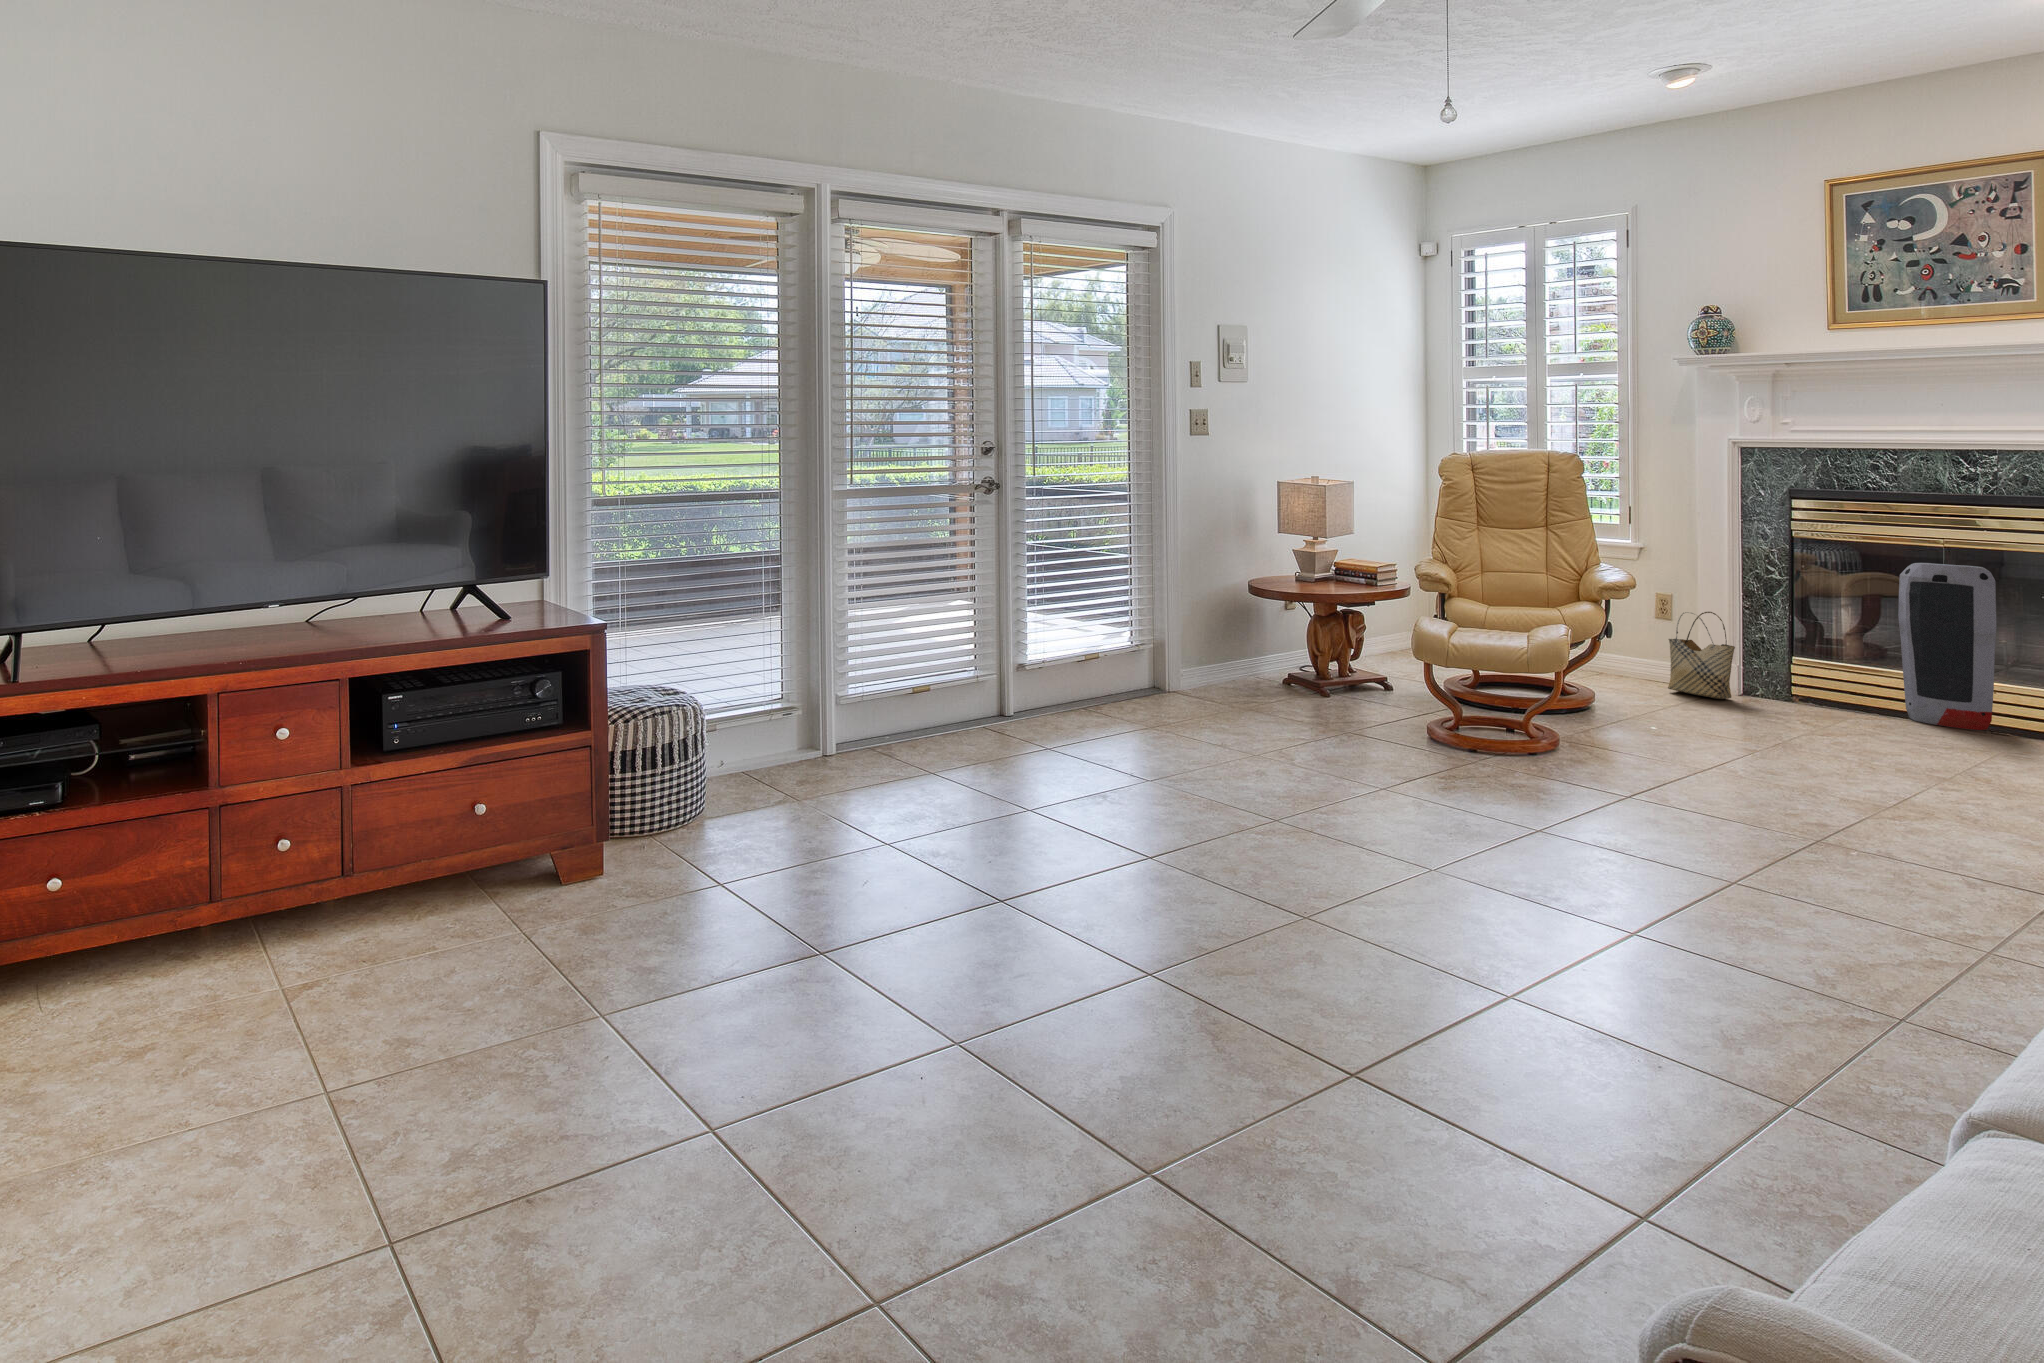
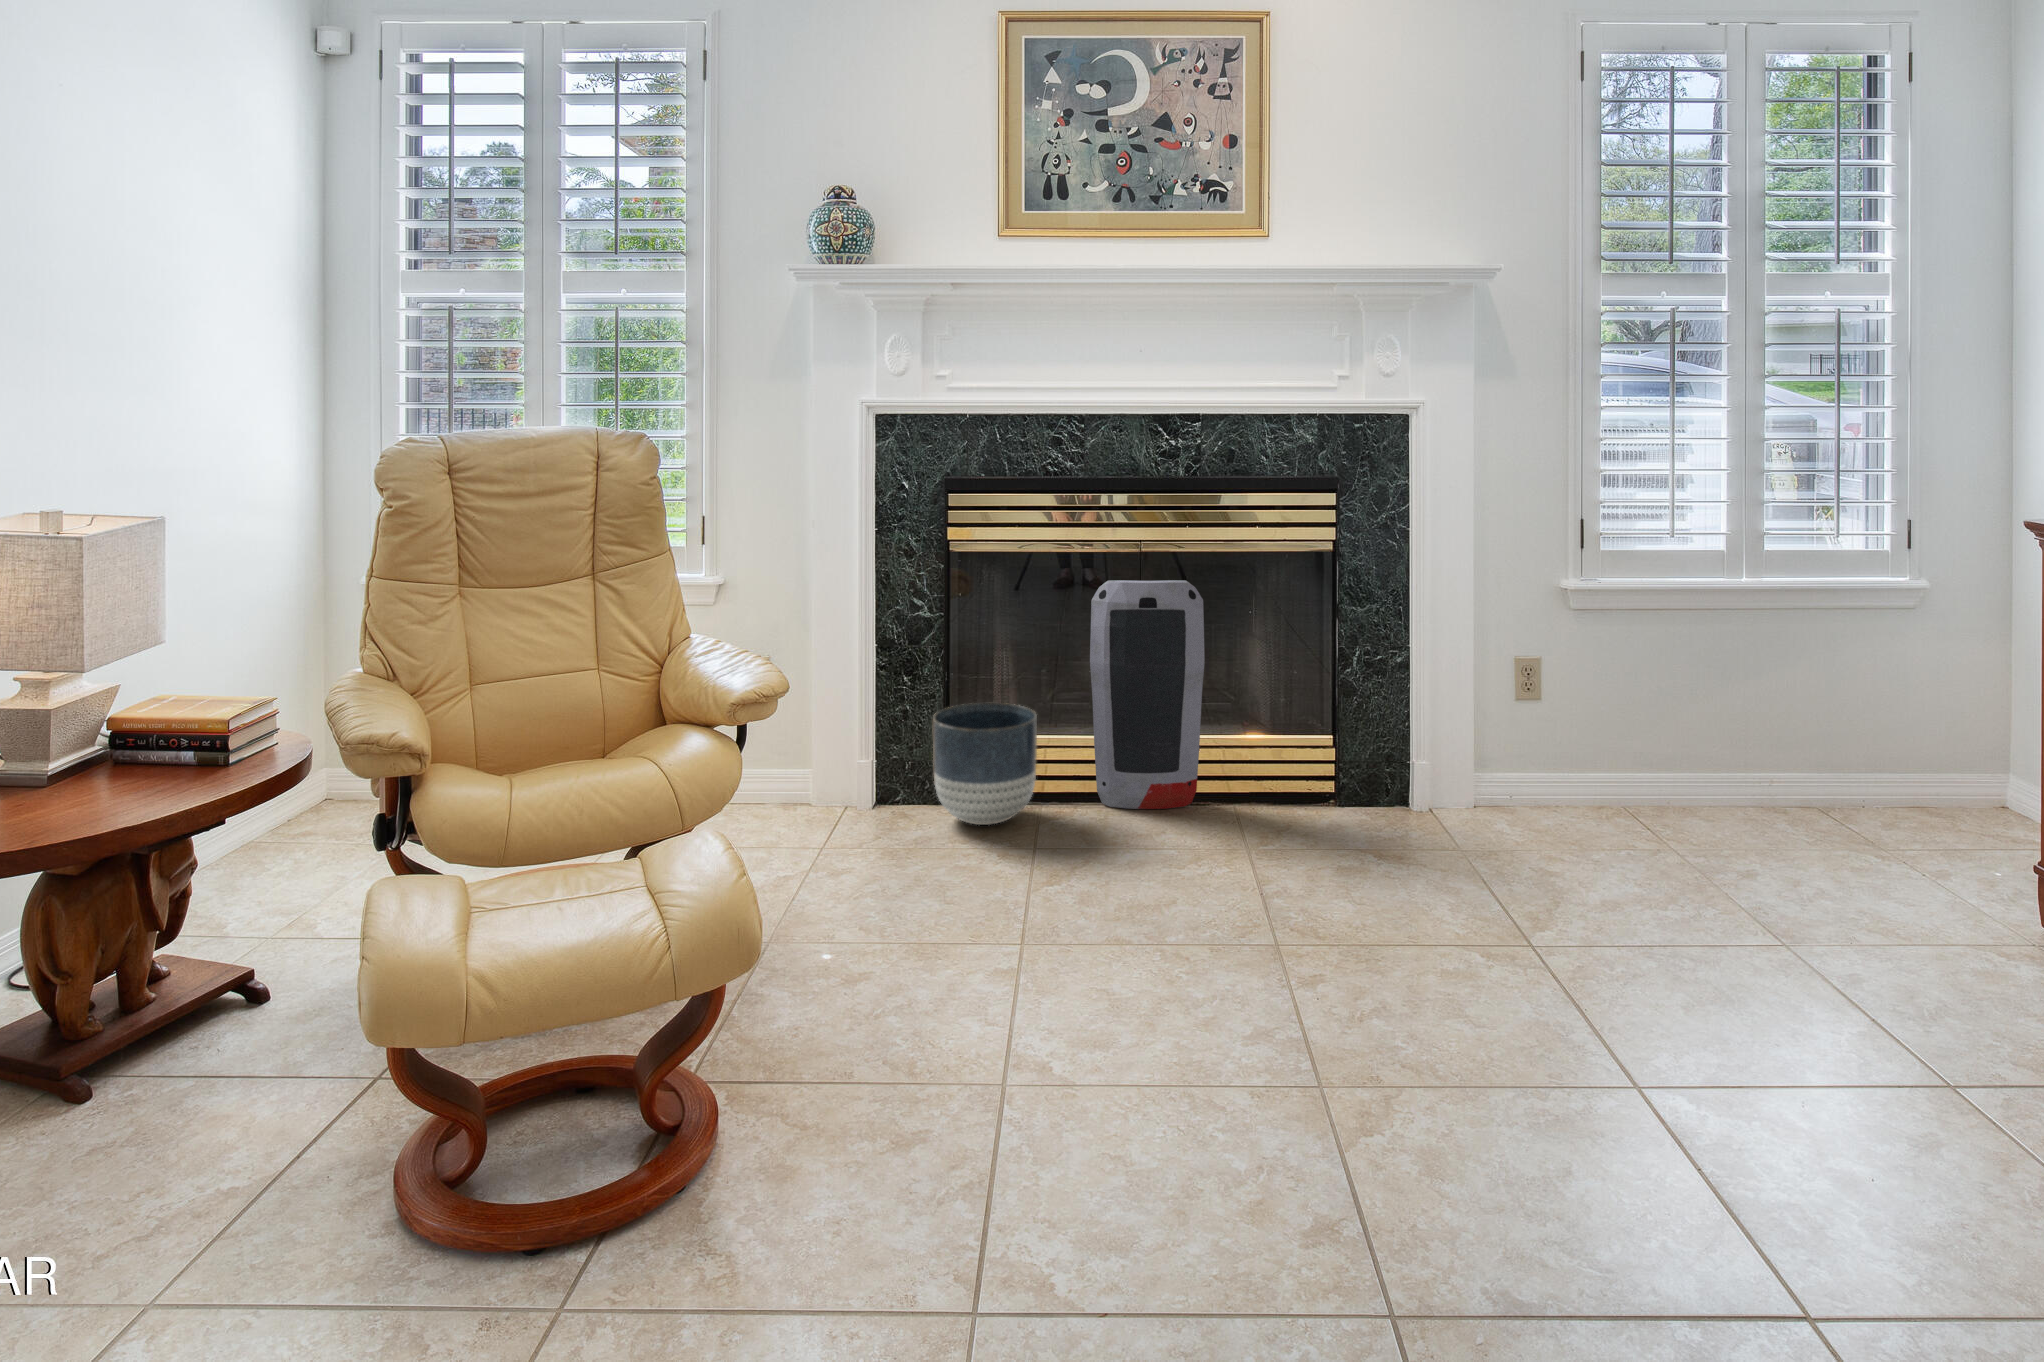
woven basket: present [1668,612,1735,699] -> none [782,684,885,829]
planter: none [1768,636,1848,711] -> present [933,703,1037,825]

